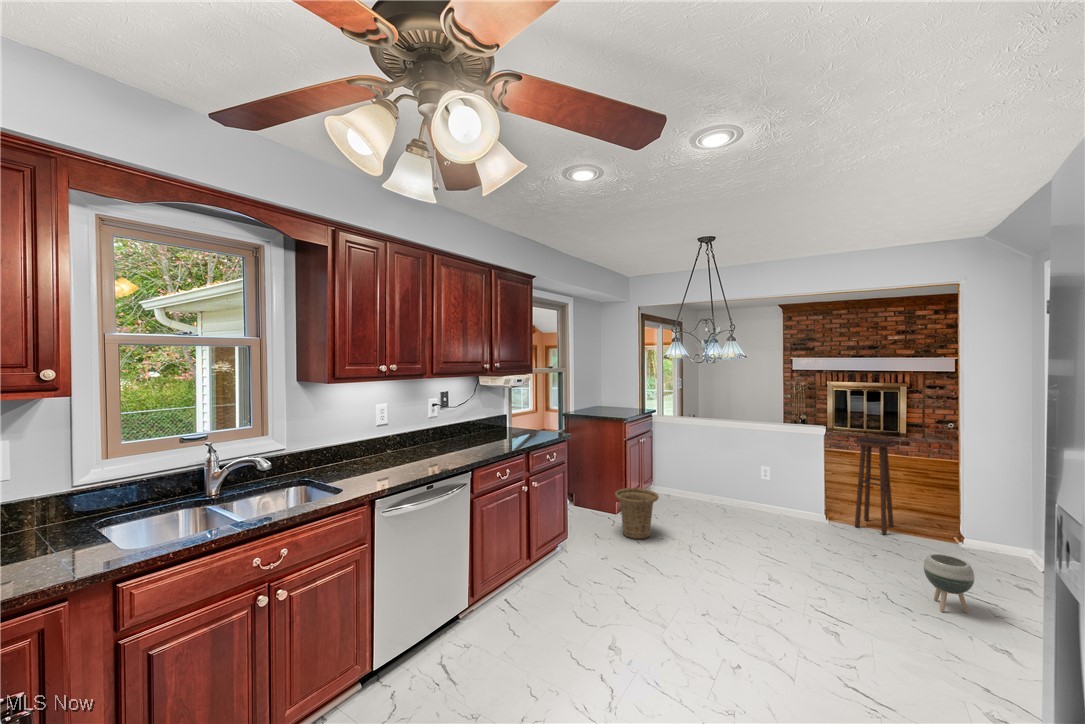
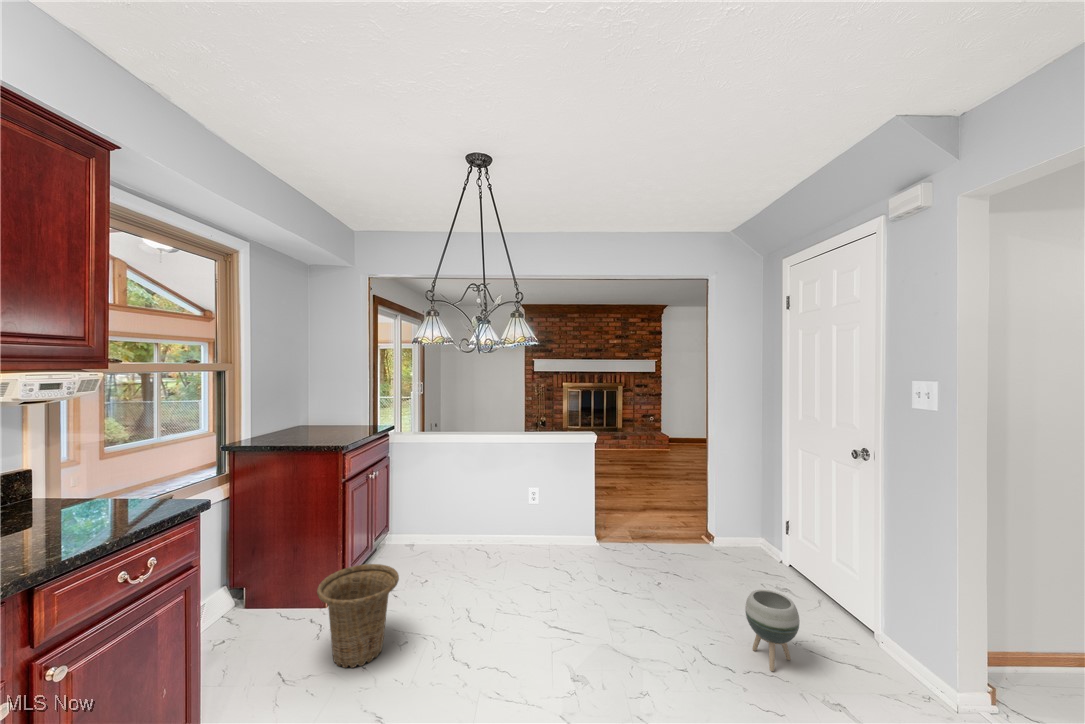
stool: present [854,437,896,534] -> none [624,442,663,551]

